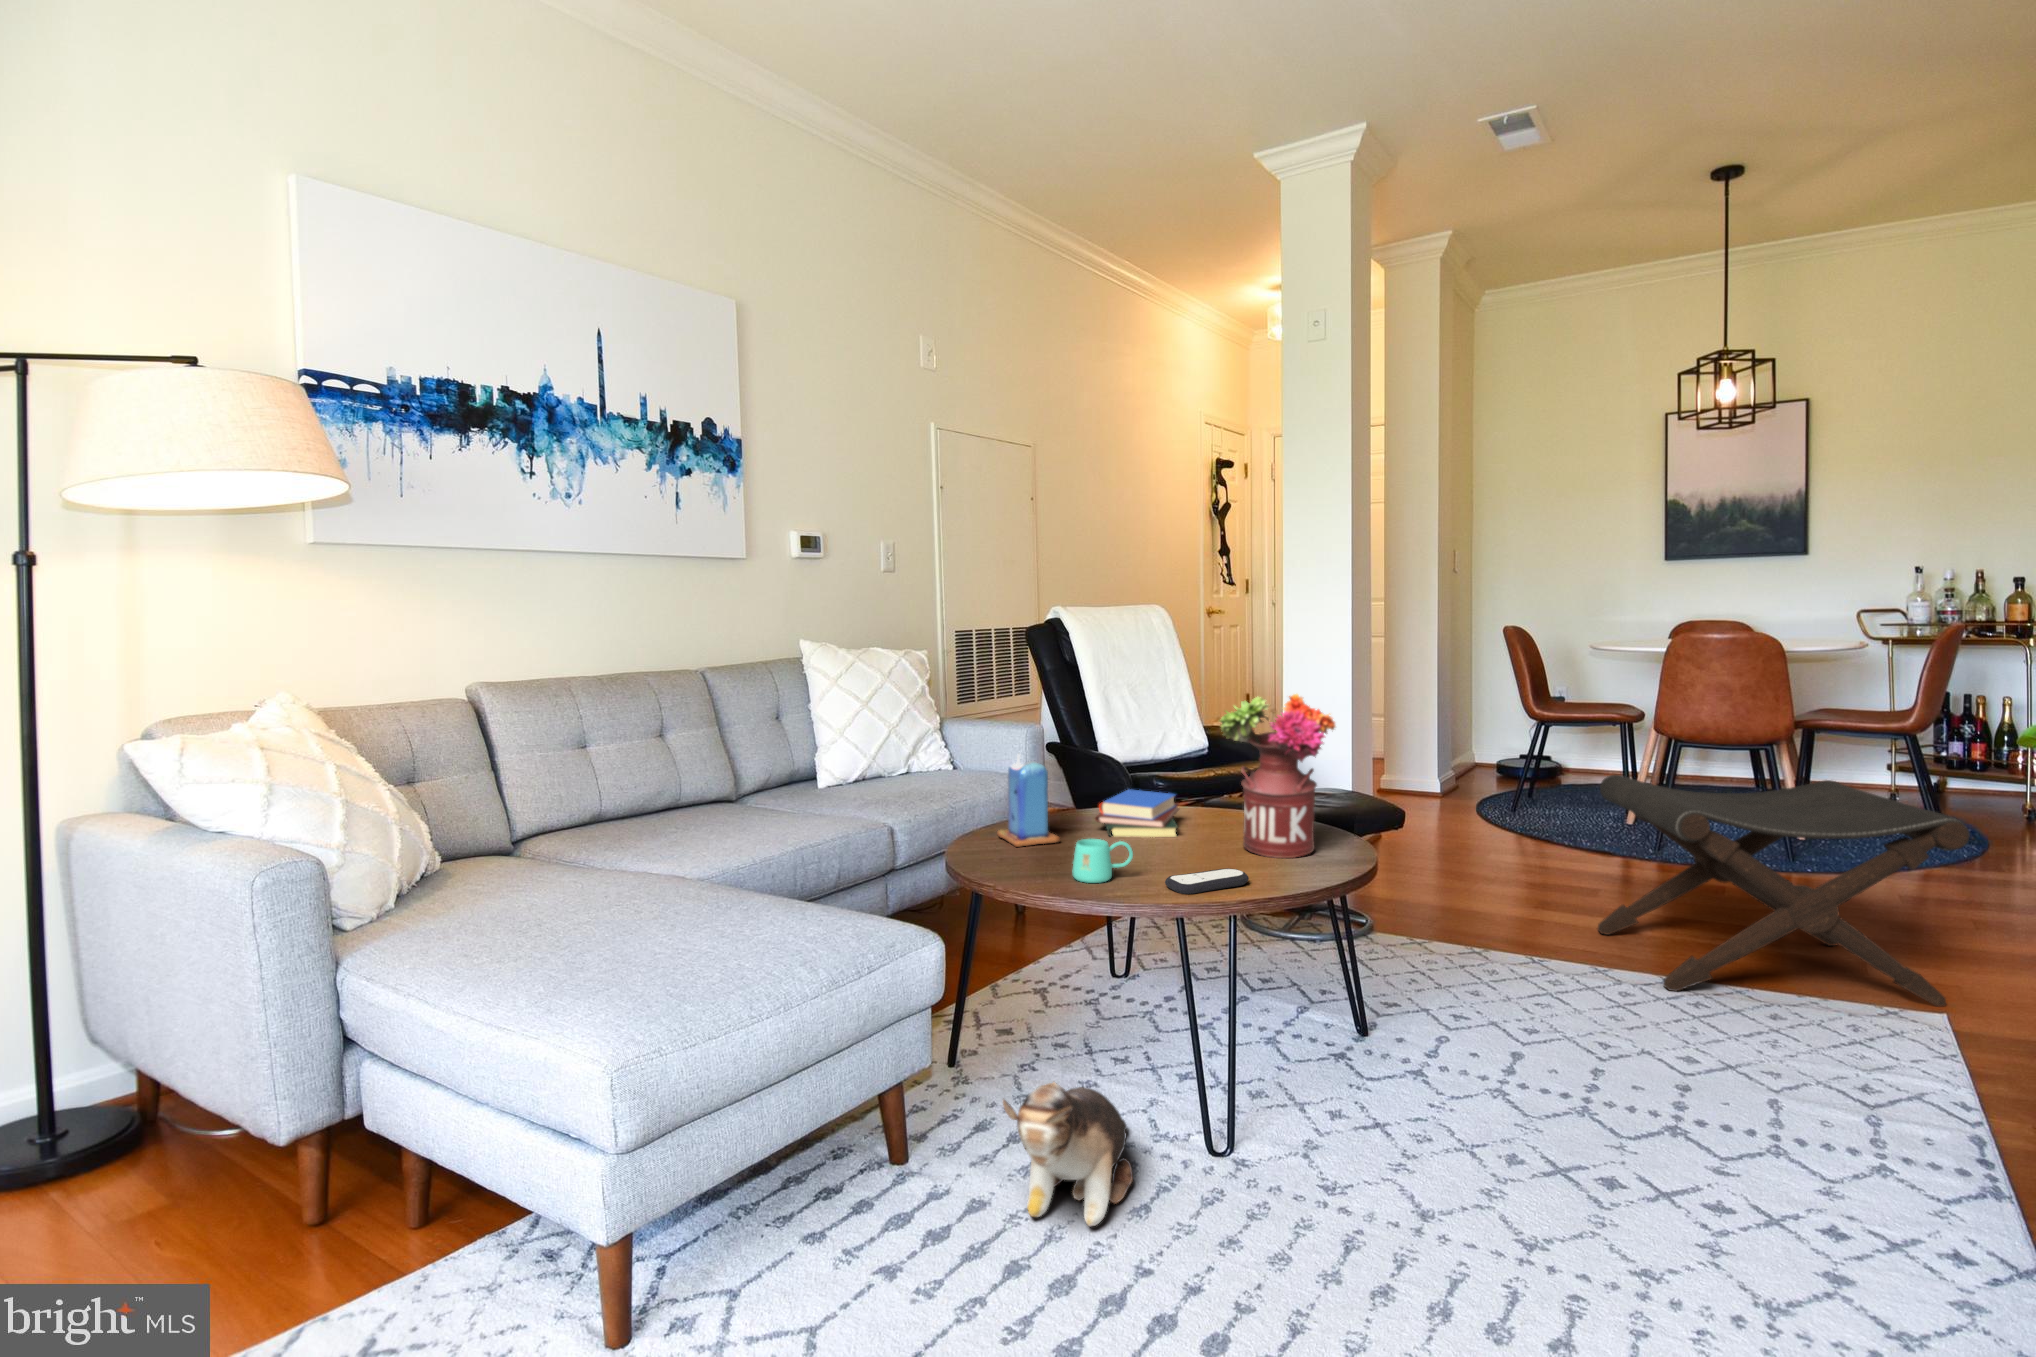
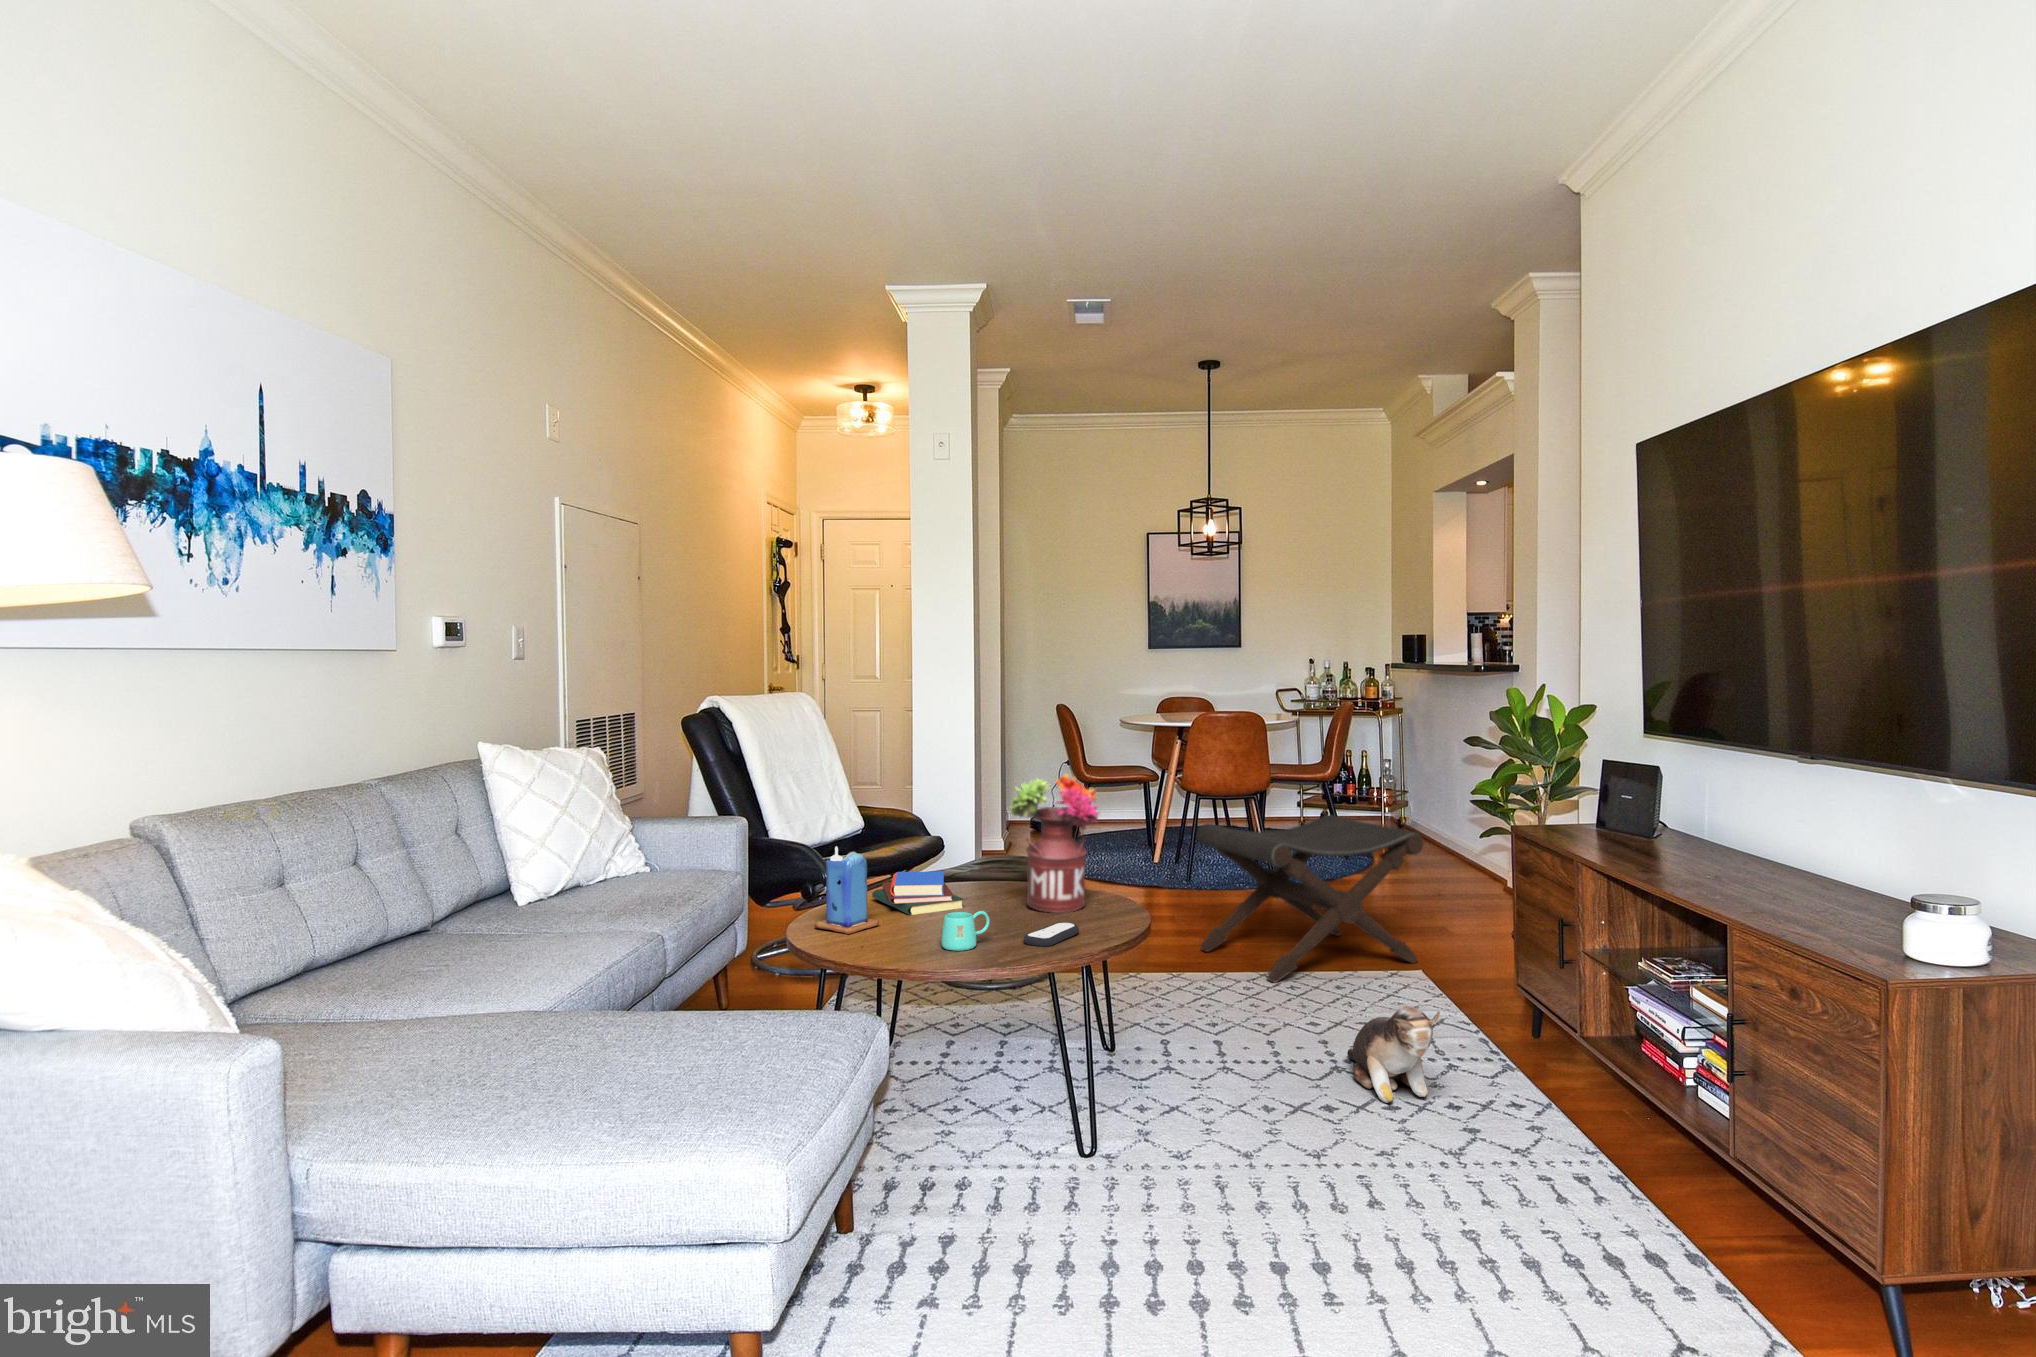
plush toy: present [1003,1082,1133,1227] -> present [1347,1006,1440,1103]

